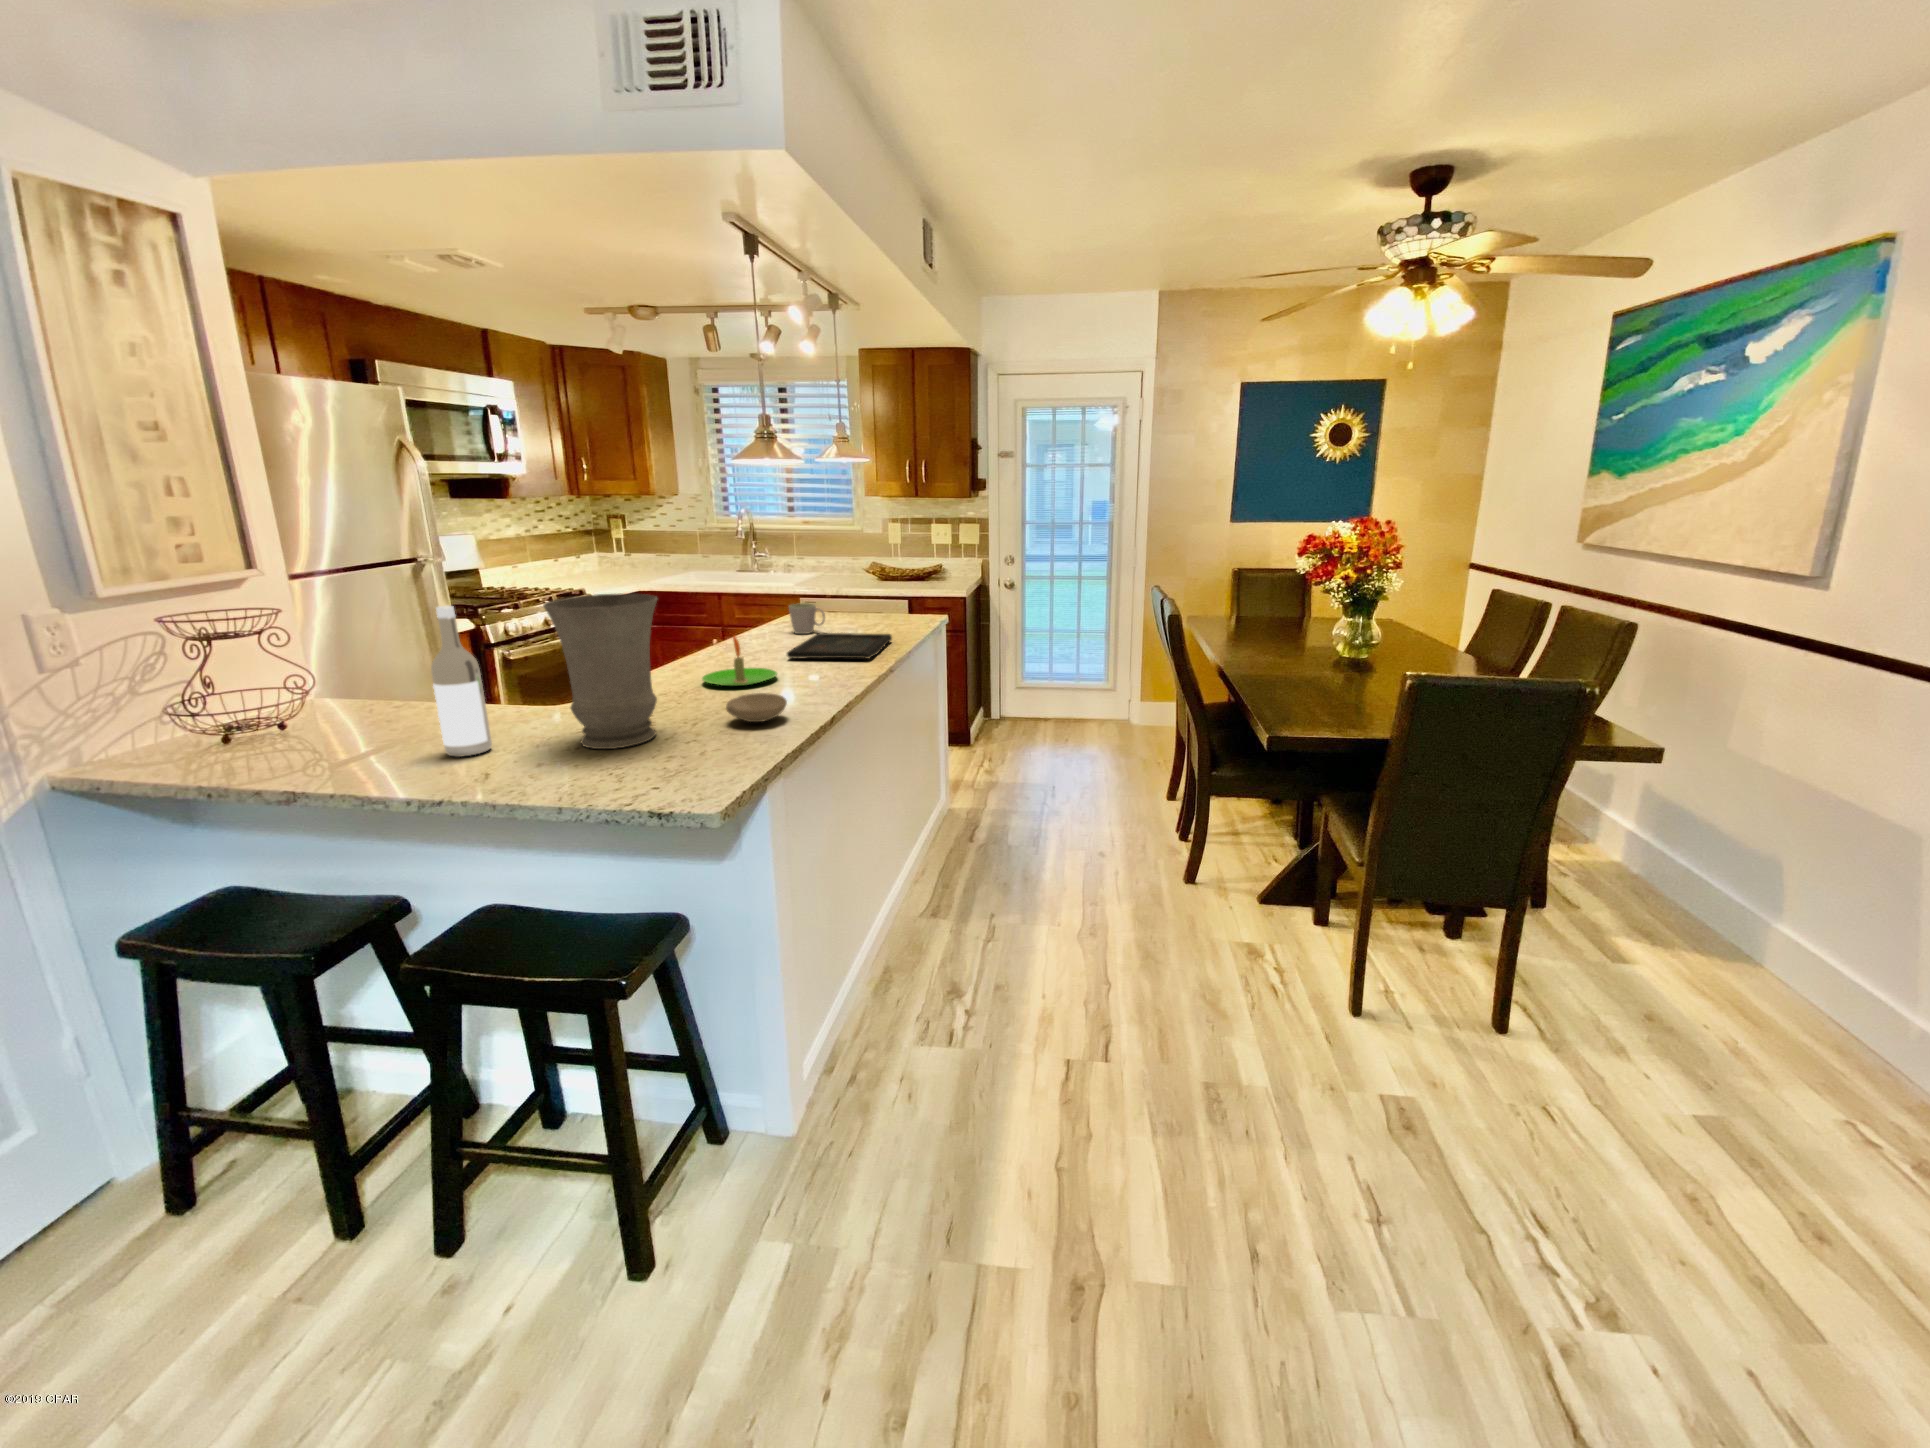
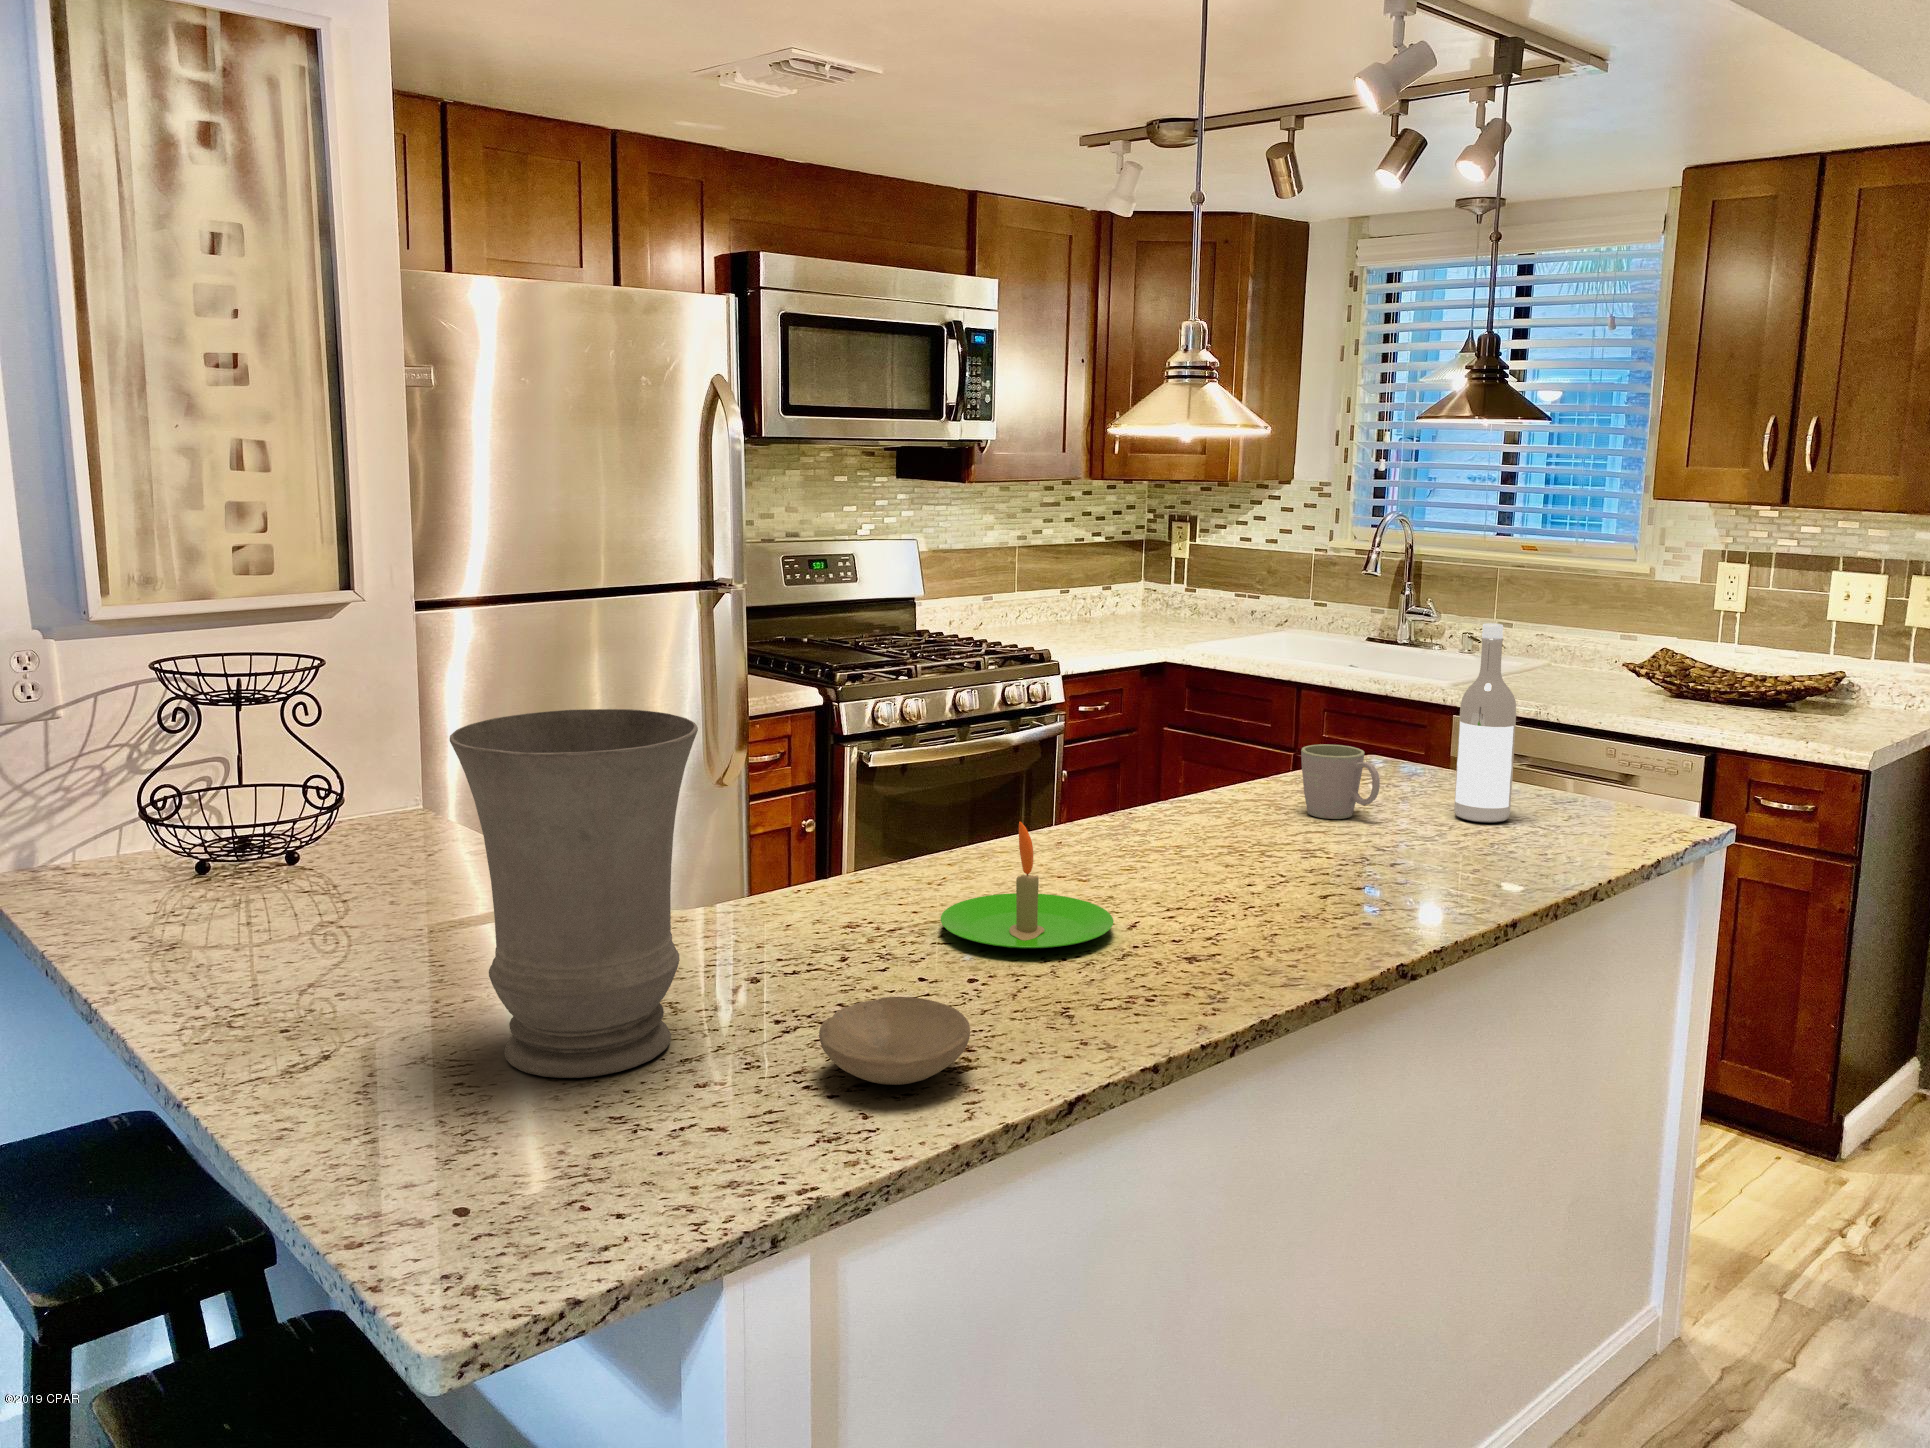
wine bottle: present [431,606,492,757] -> present [1454,623,1516,823]
tray: present [787,633,892,659] -> none [1196,826,1504,927]

